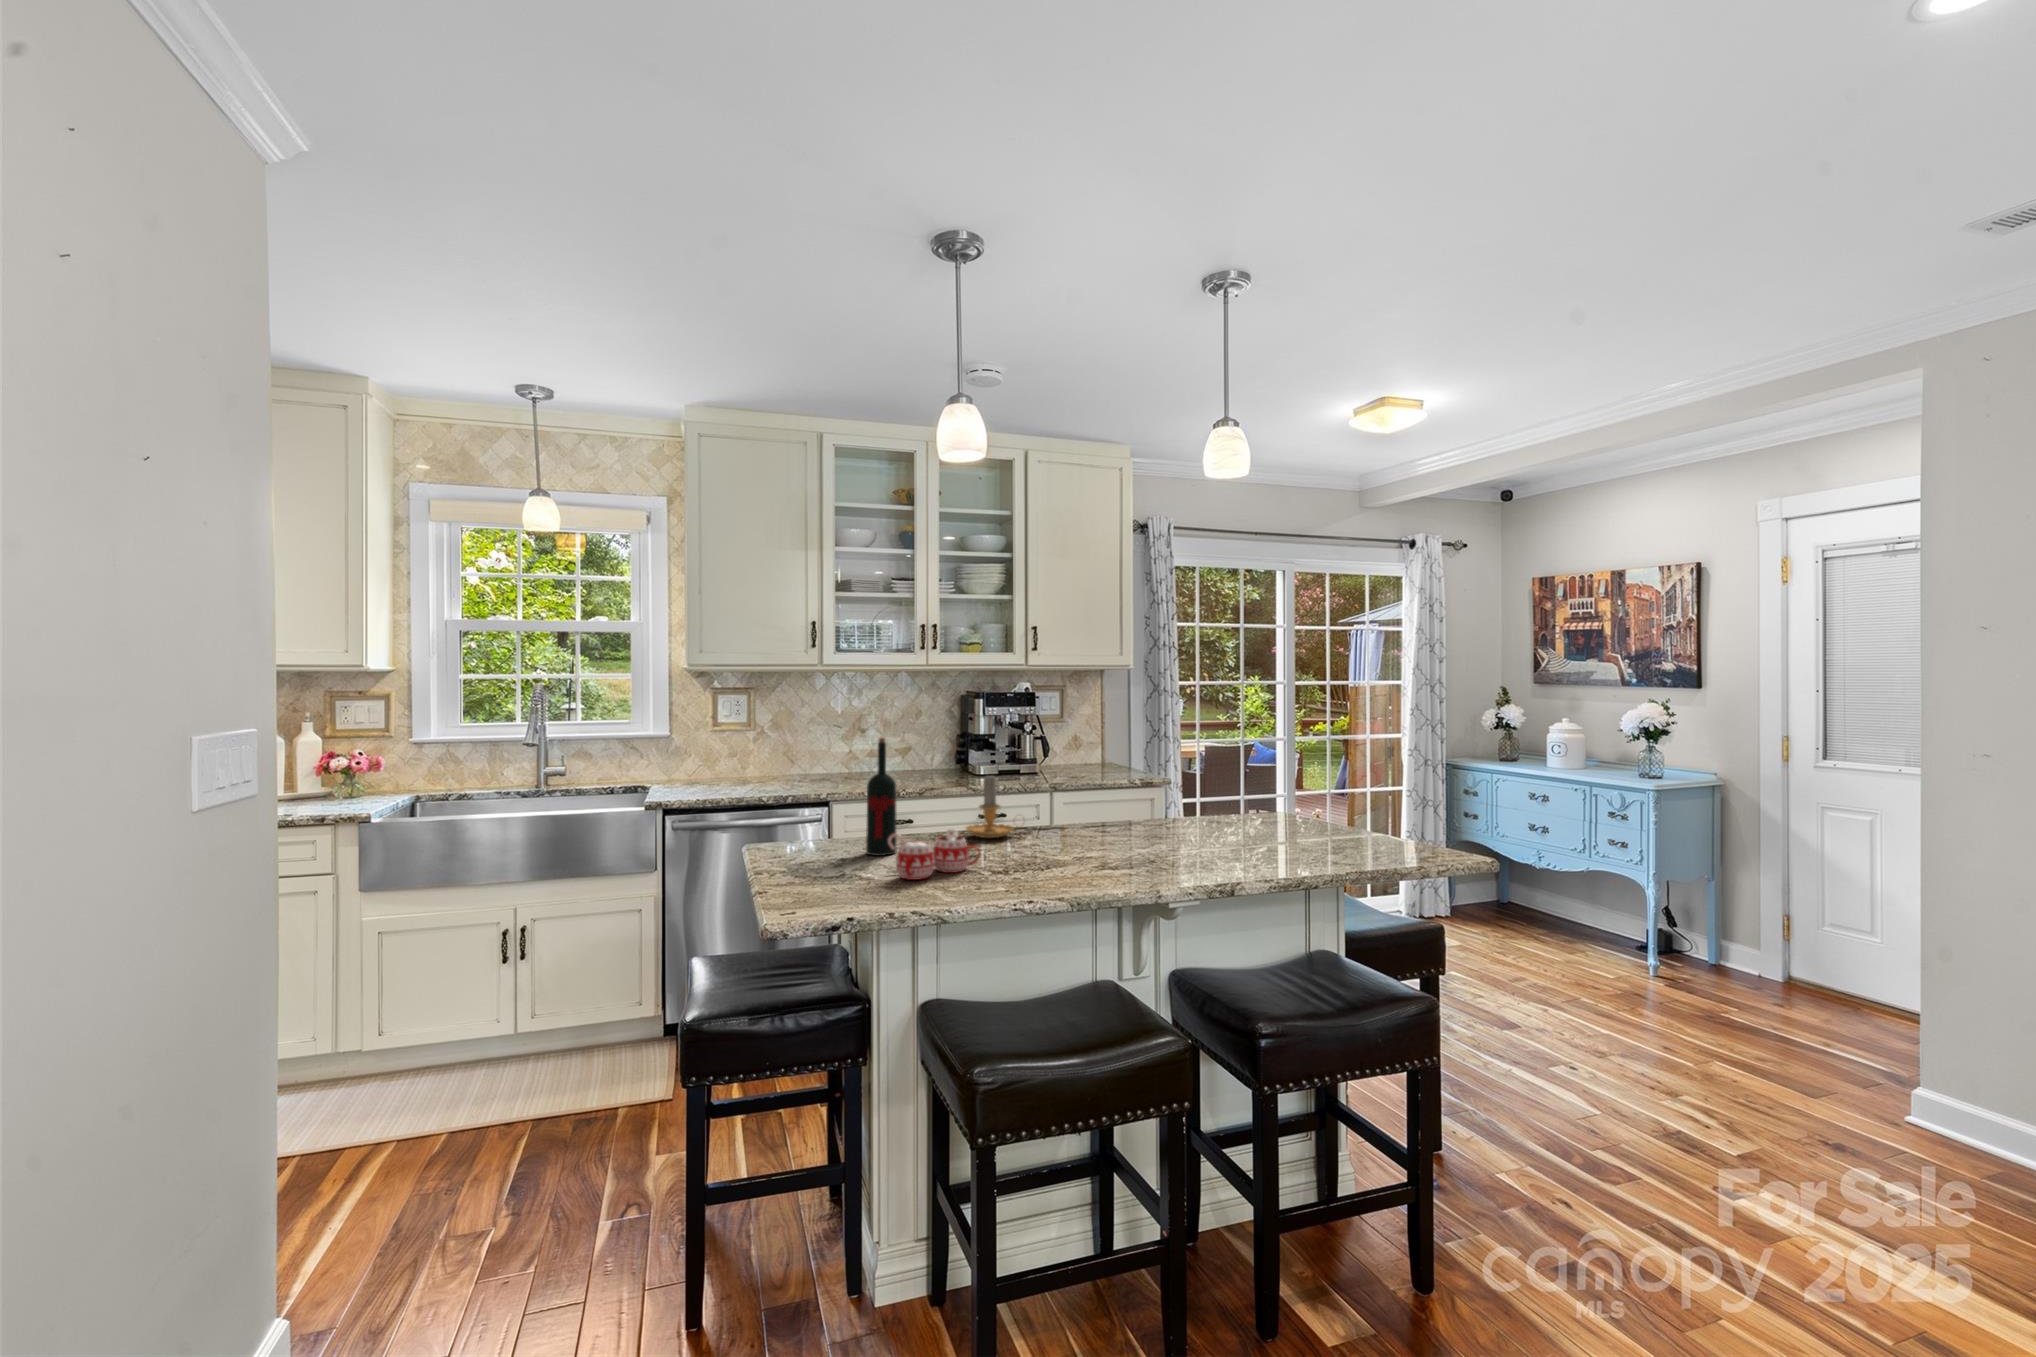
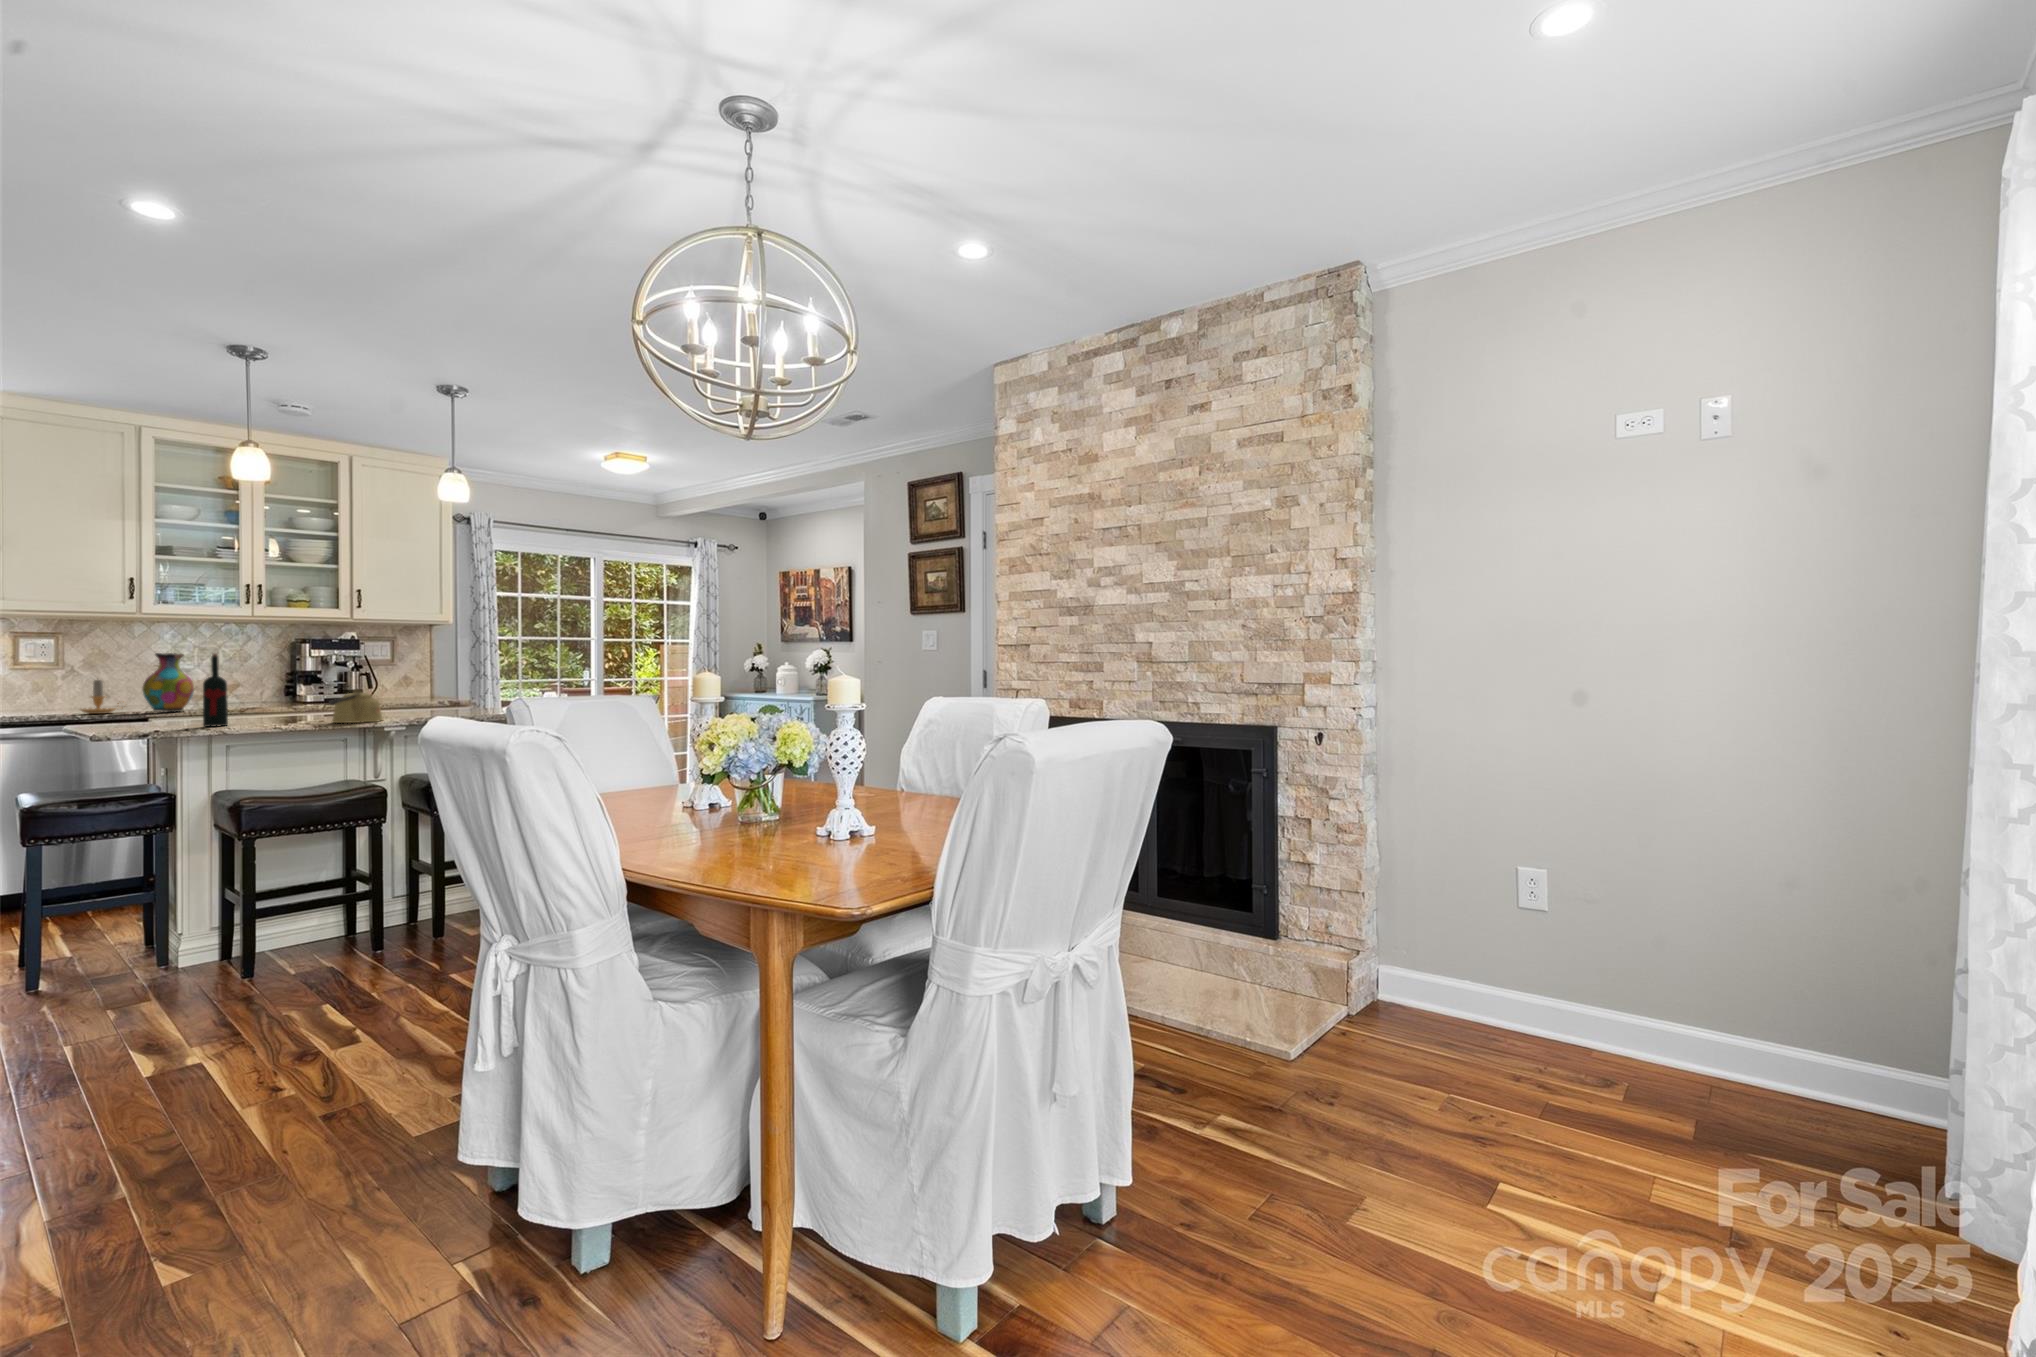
vase: none [821,712,868,786] -> present [142,653,194,712]
candle: present [966,776,1024,838] -> present [81,680,119,714]
kettle: none [1029,804,1107,870] -> present [330,689,383,723]
mug: present [887,829,980,880] -> none [221,703,292,729]

